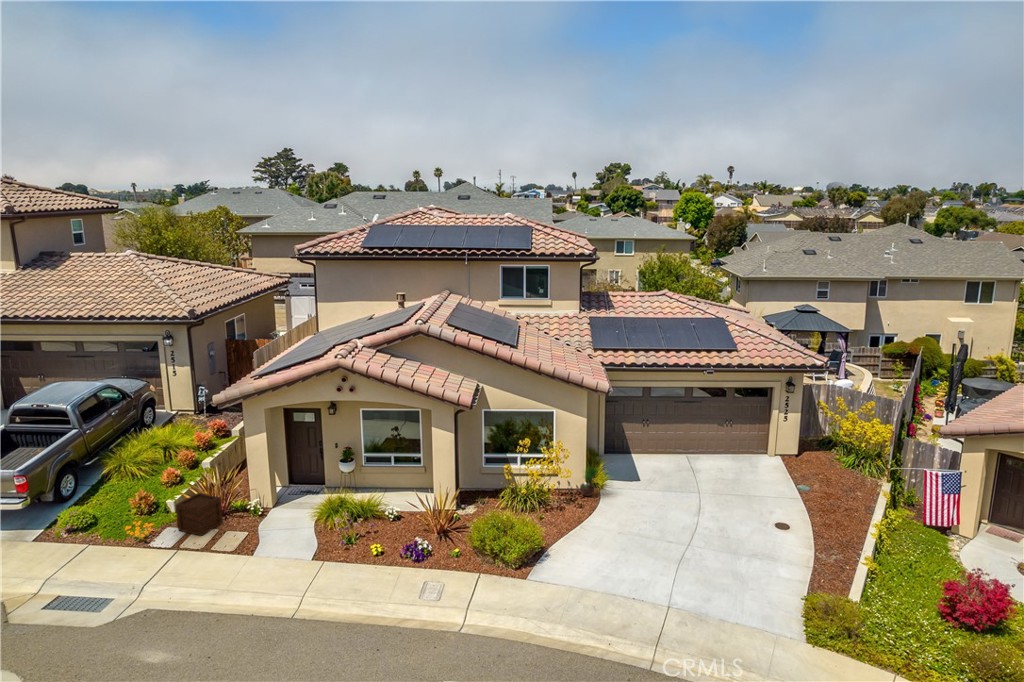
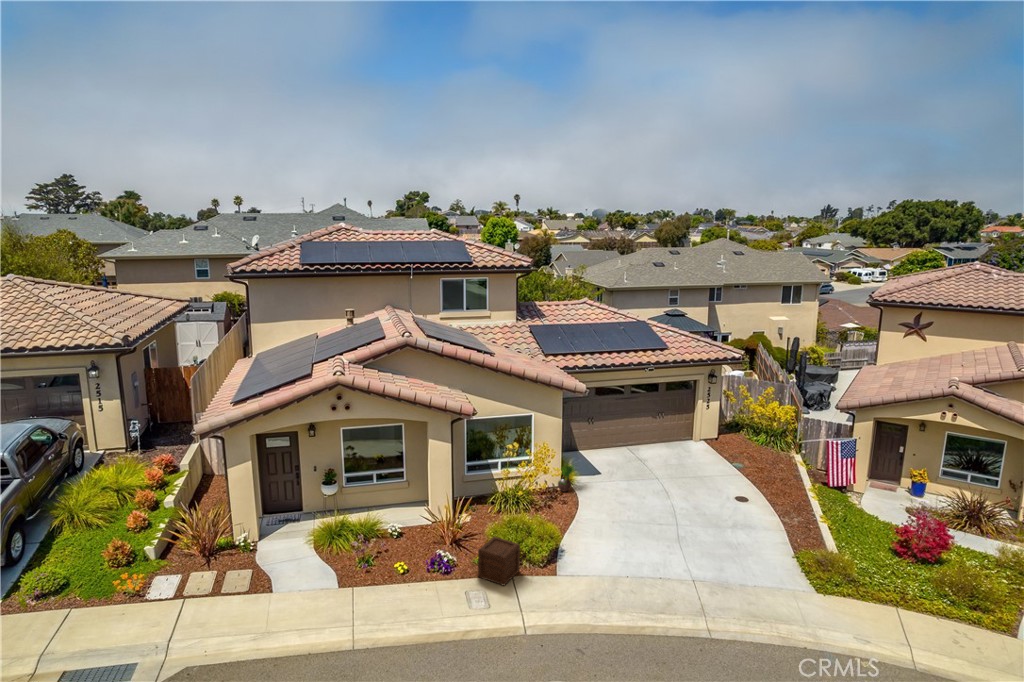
wooden crate: present [176,493,223,536] -> present [478,537,520,586]

